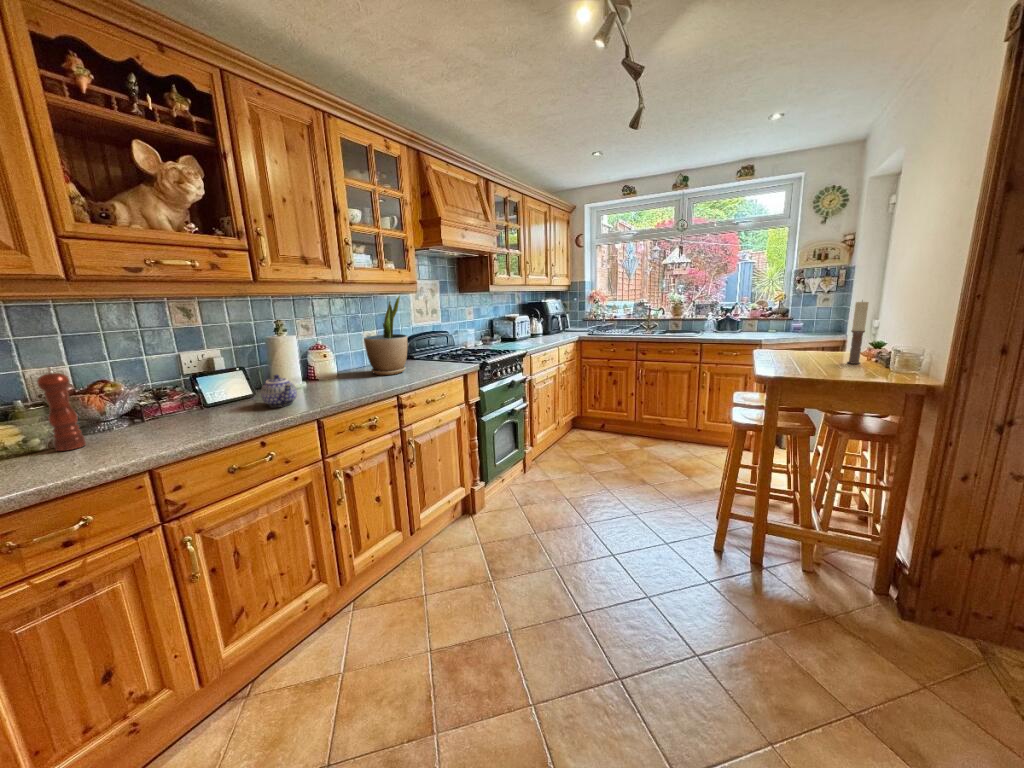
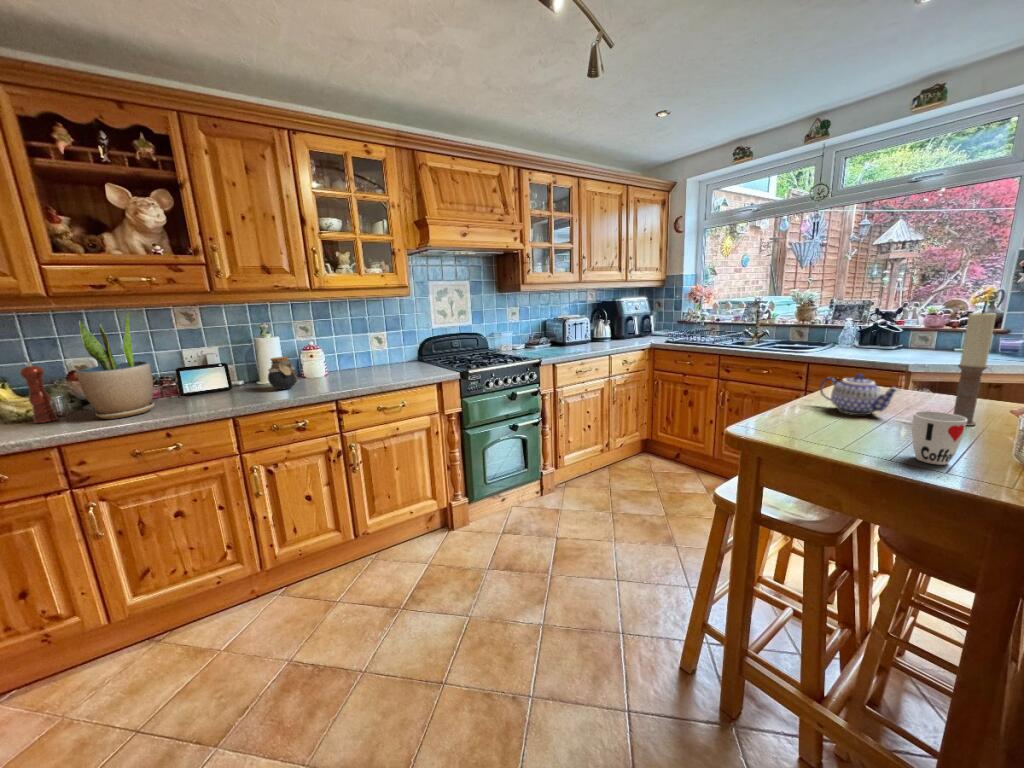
potted plant: present [364,296,408,375] -> present [76,313,154,419]
cup: none [866,352,894,379] -> present [912,411,967,465]
jar: none [313,354,349,390] -> present [268,357,298,389]
teapot: present [261,375,297,407] -> present [820,374,899,415]

